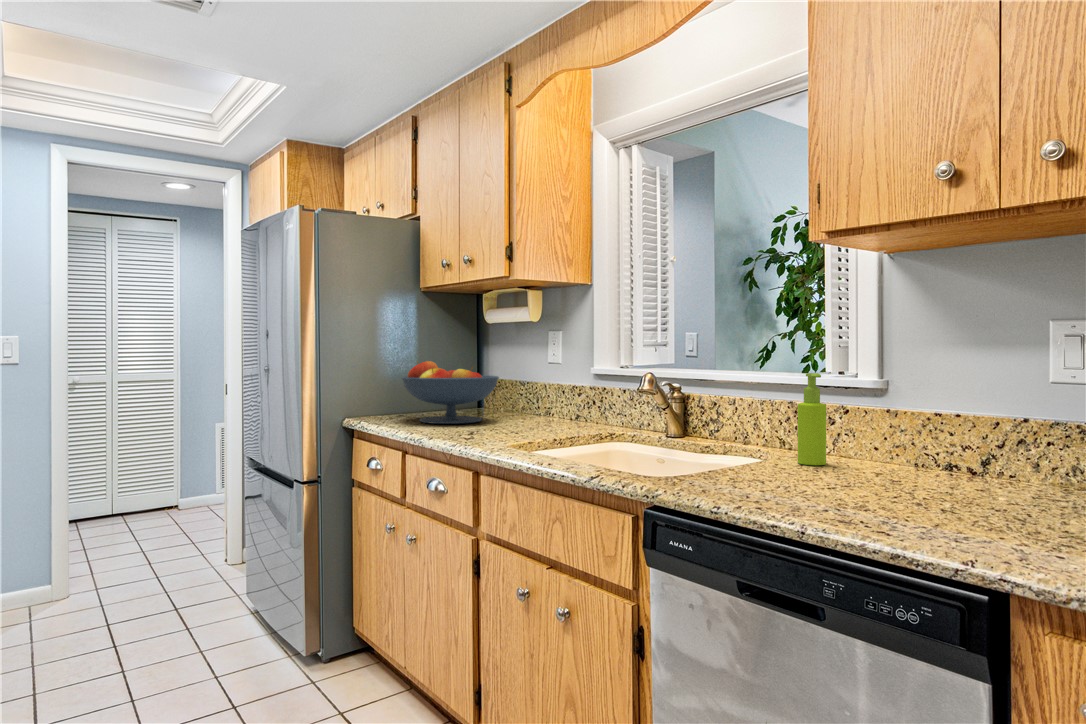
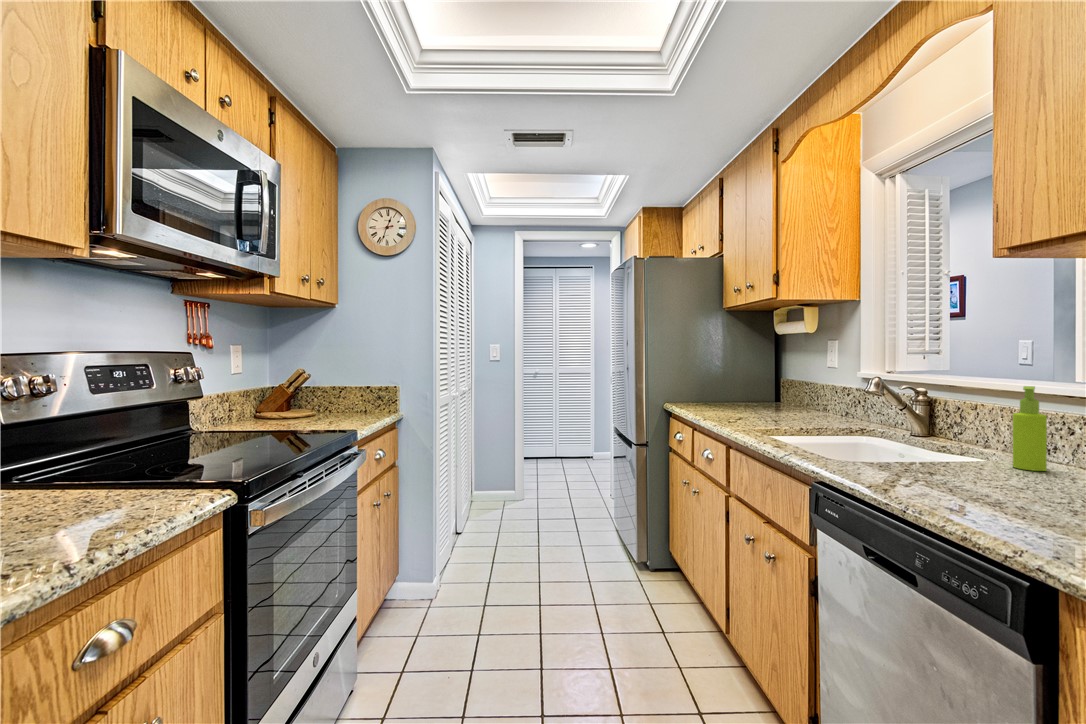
fruit bowl: present [402,361,499,424] -> none [710,367,782,411]

